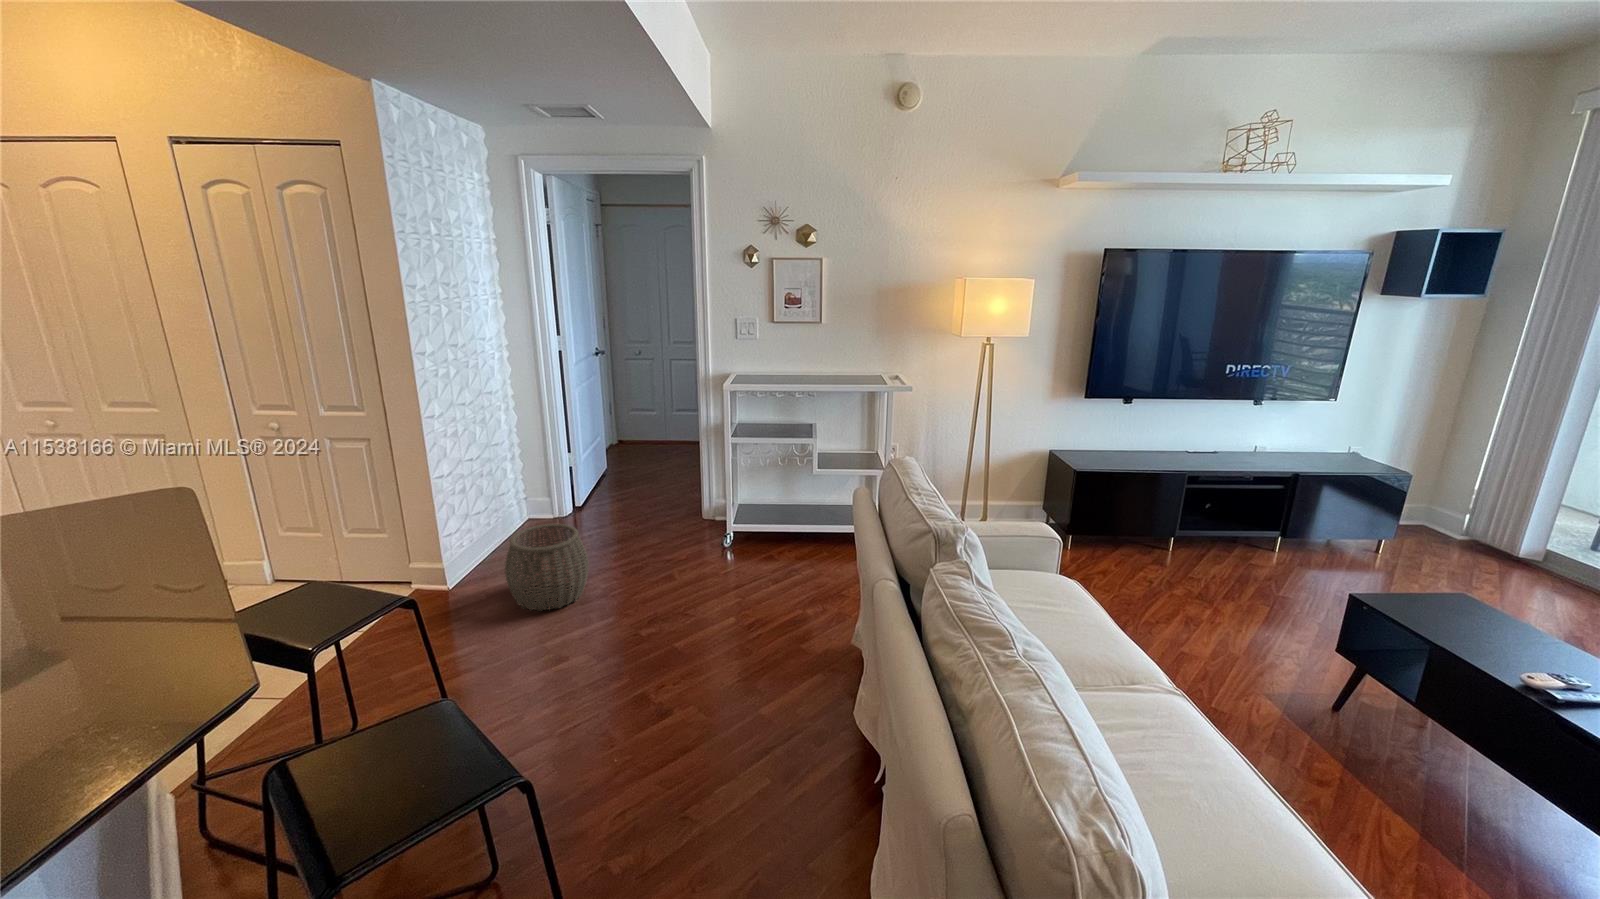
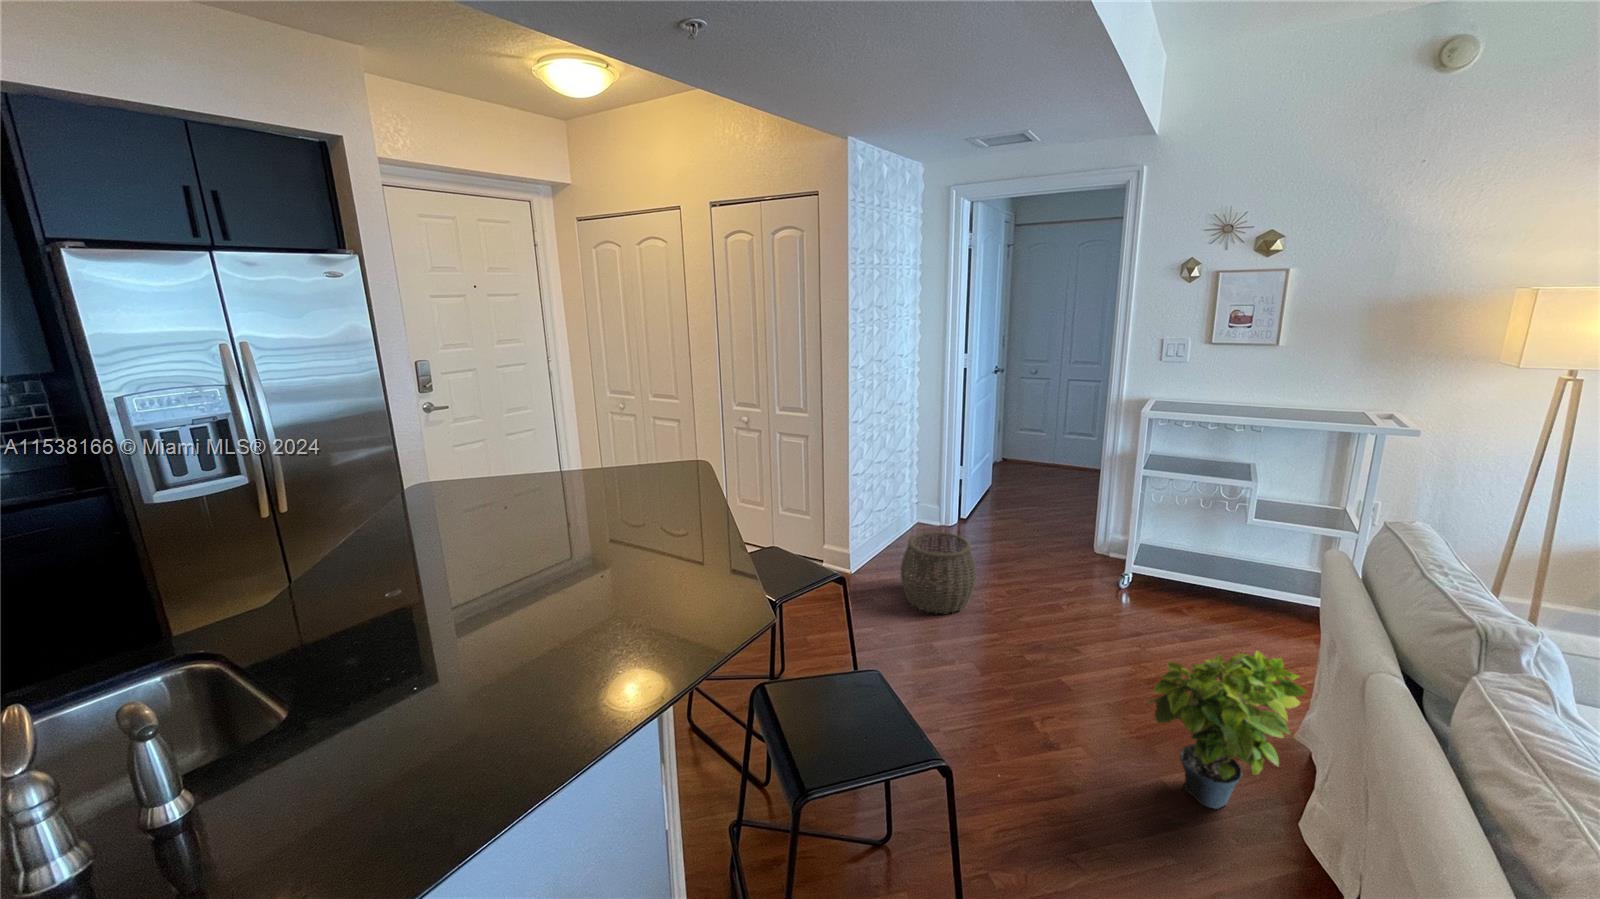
potted plant: none [736,579,850,721] -> present [1146,651,1306,809]

